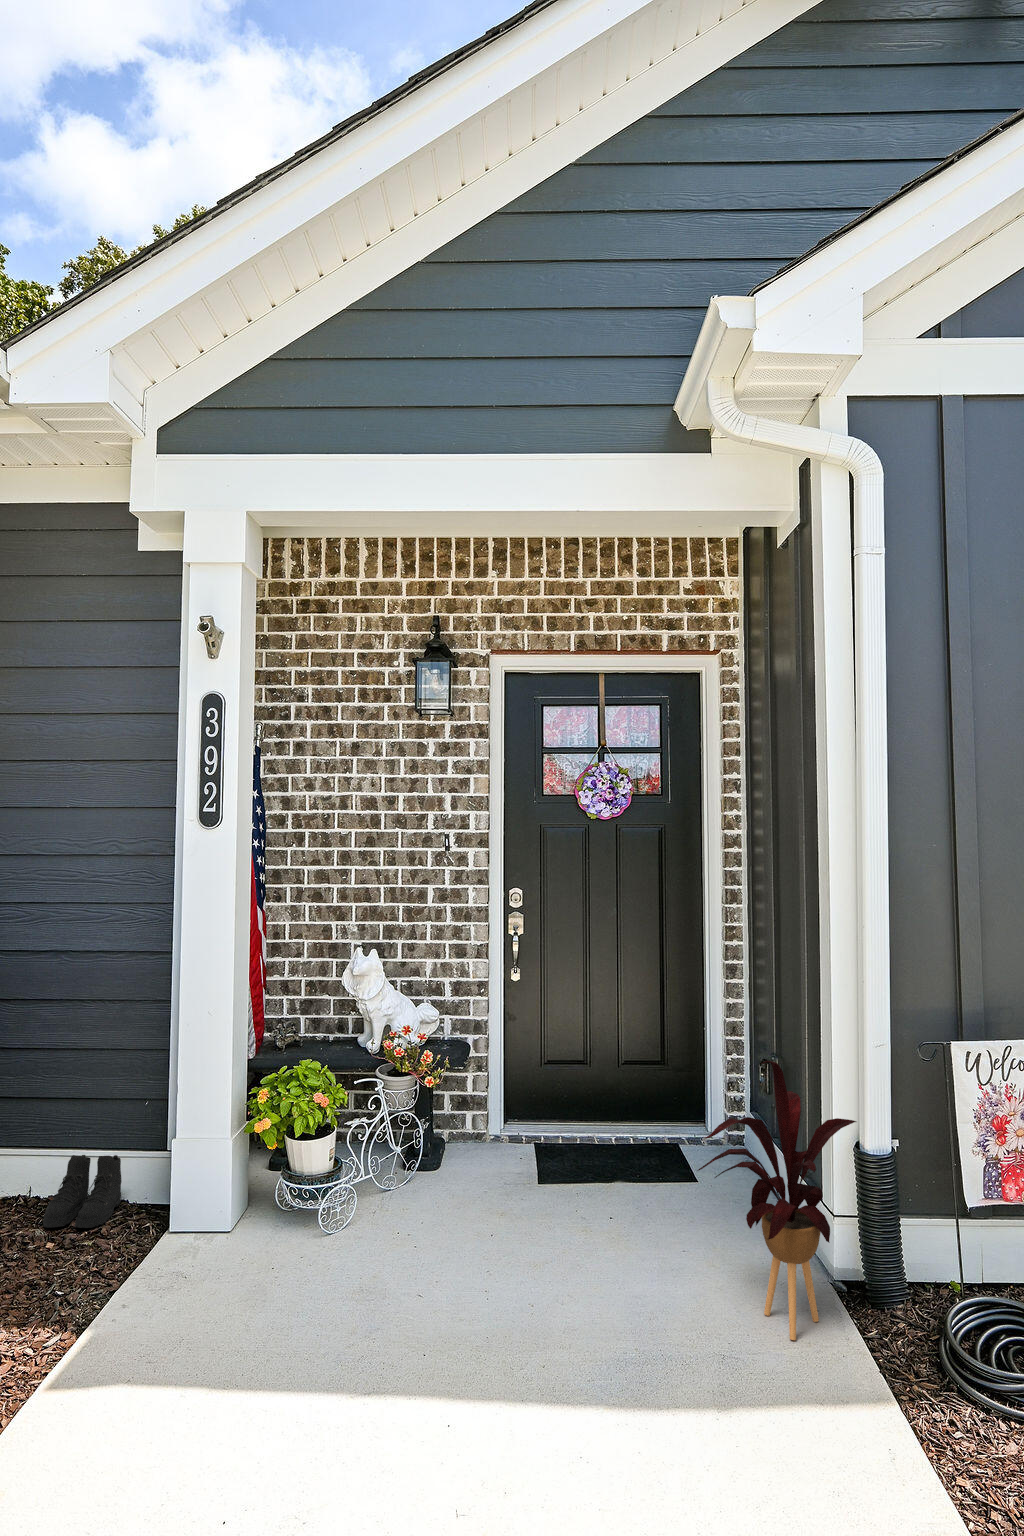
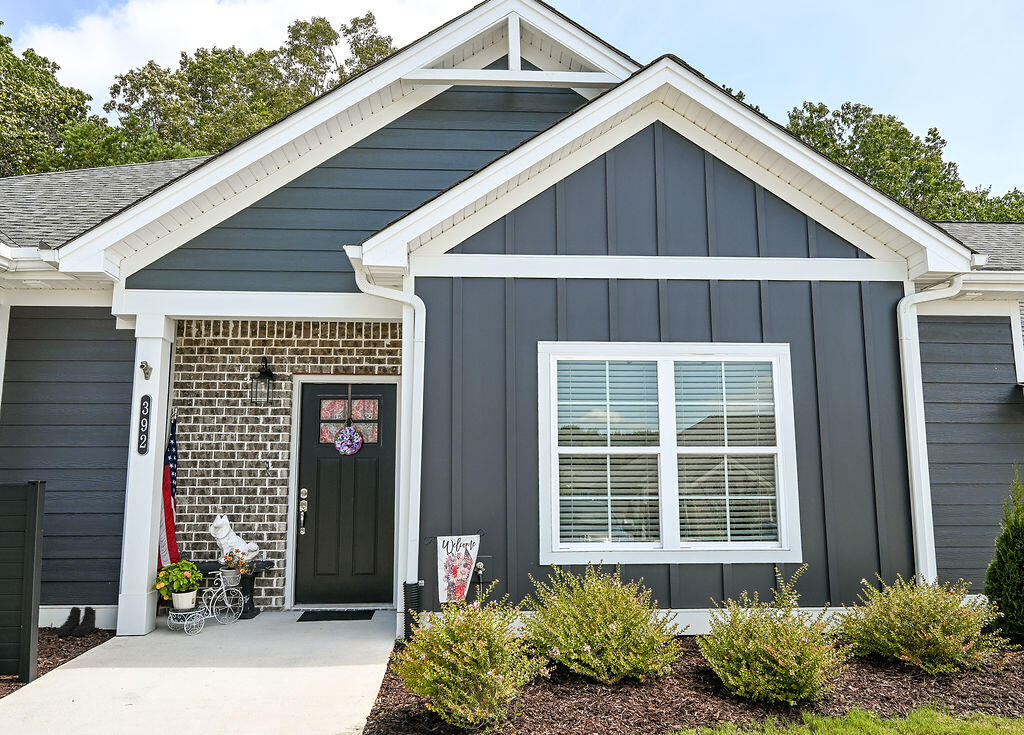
house plant: present [697,1061,856,1340] -> none [326,543,399,653]

